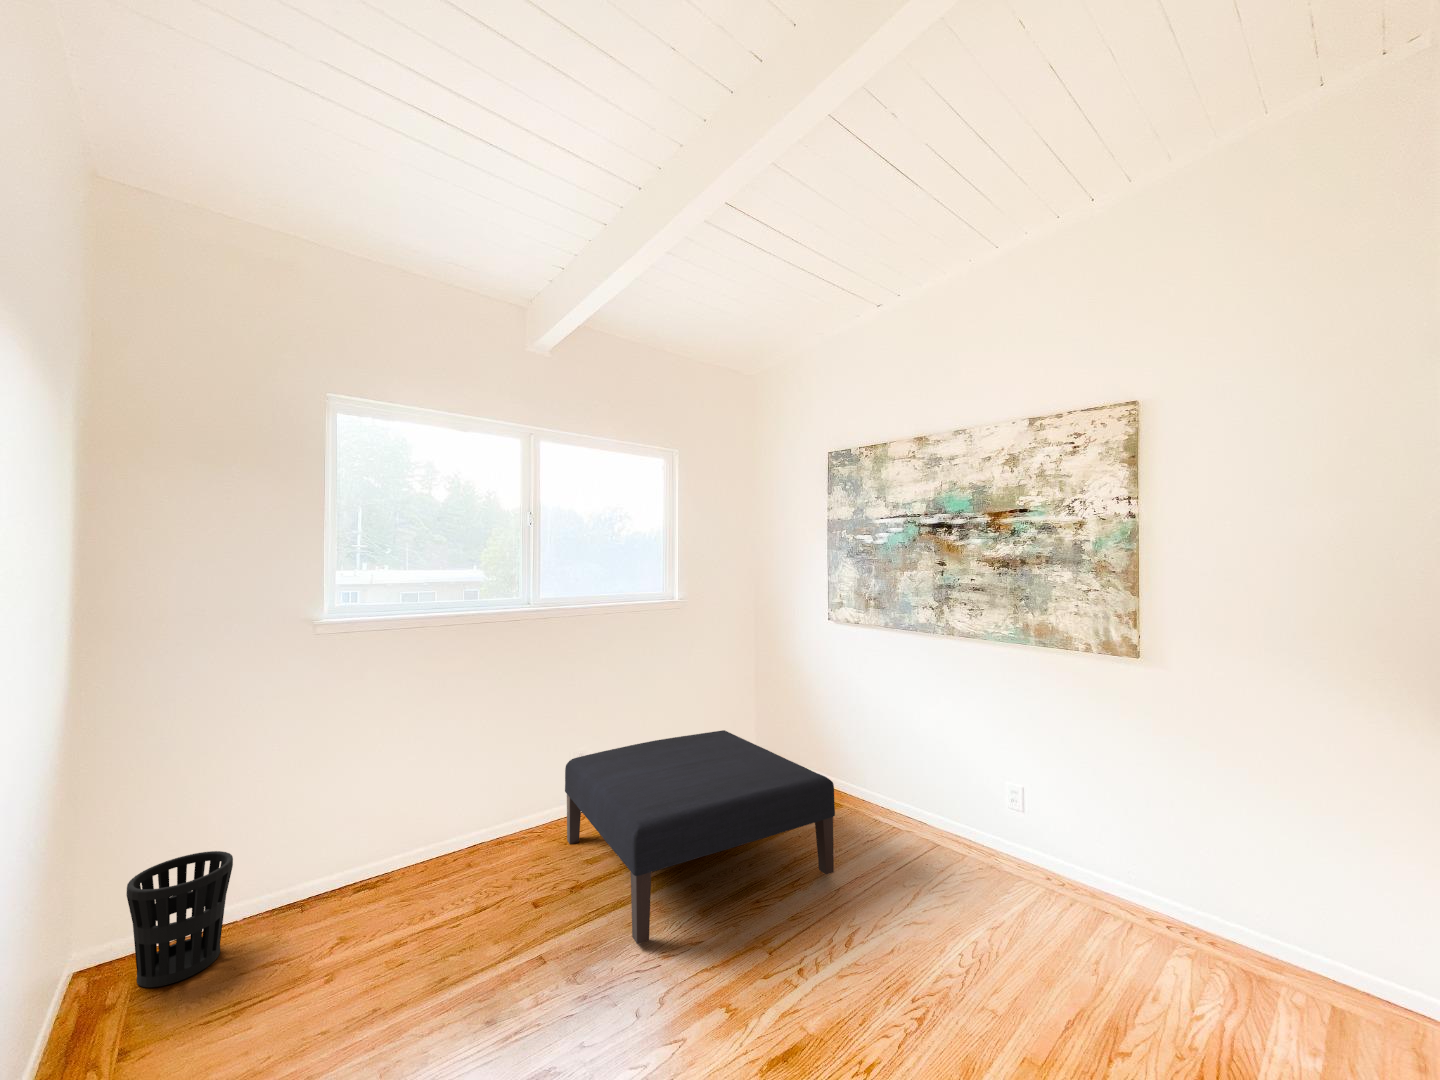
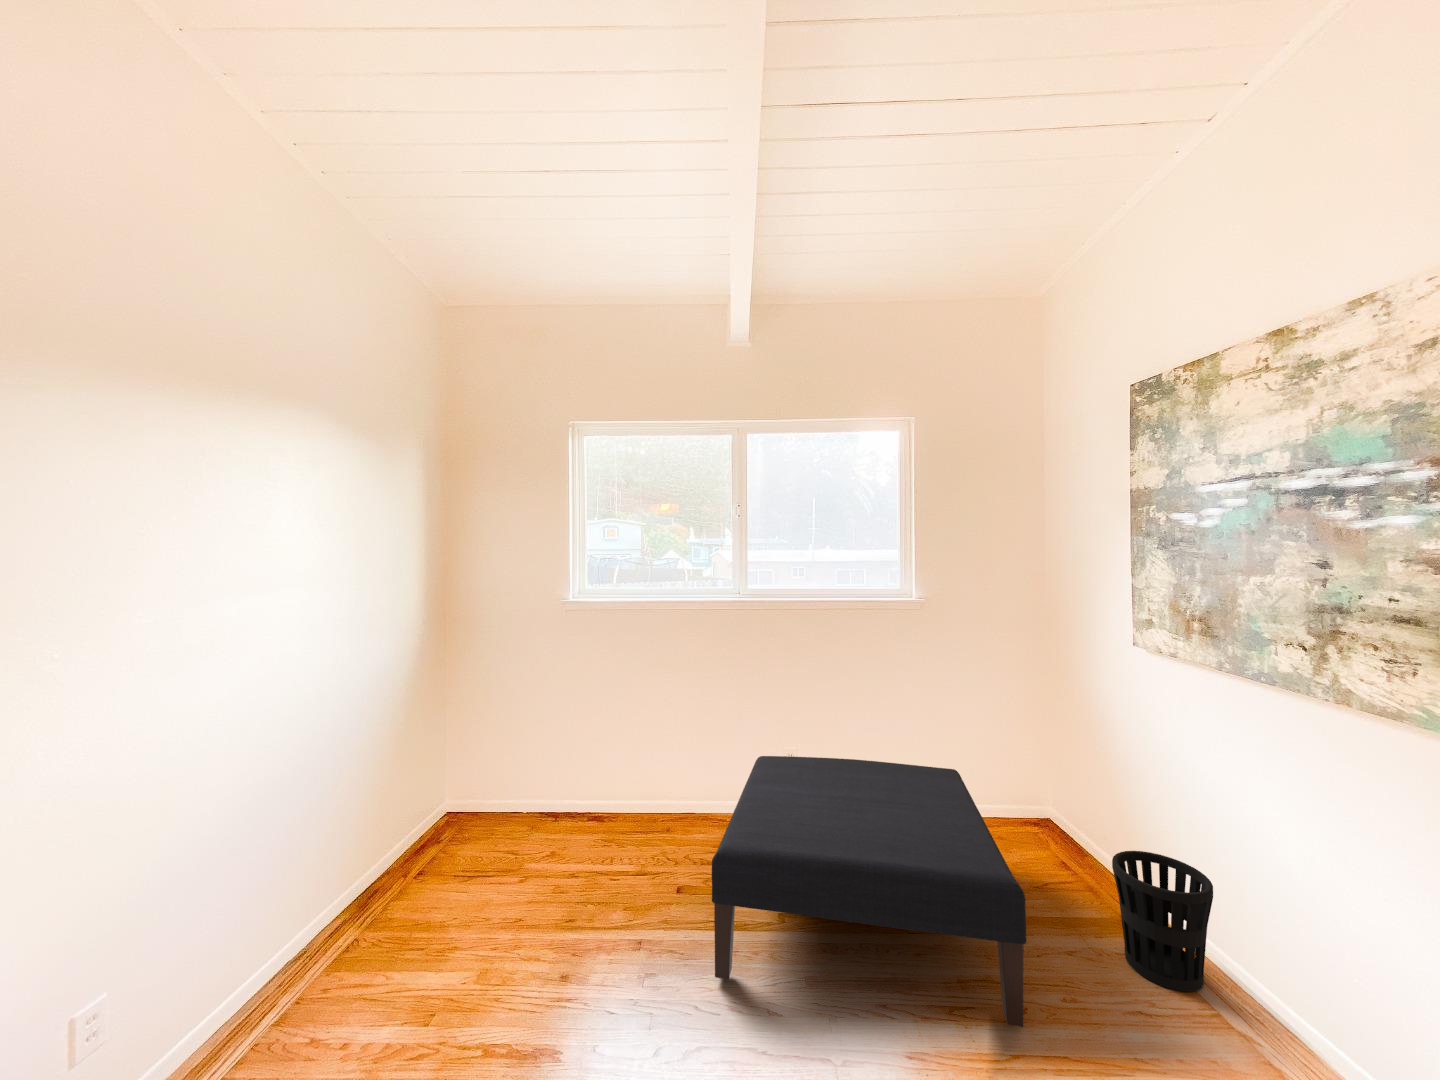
wastebasket: present [126,851,233,987] -> present [1112,851,1213,991]

